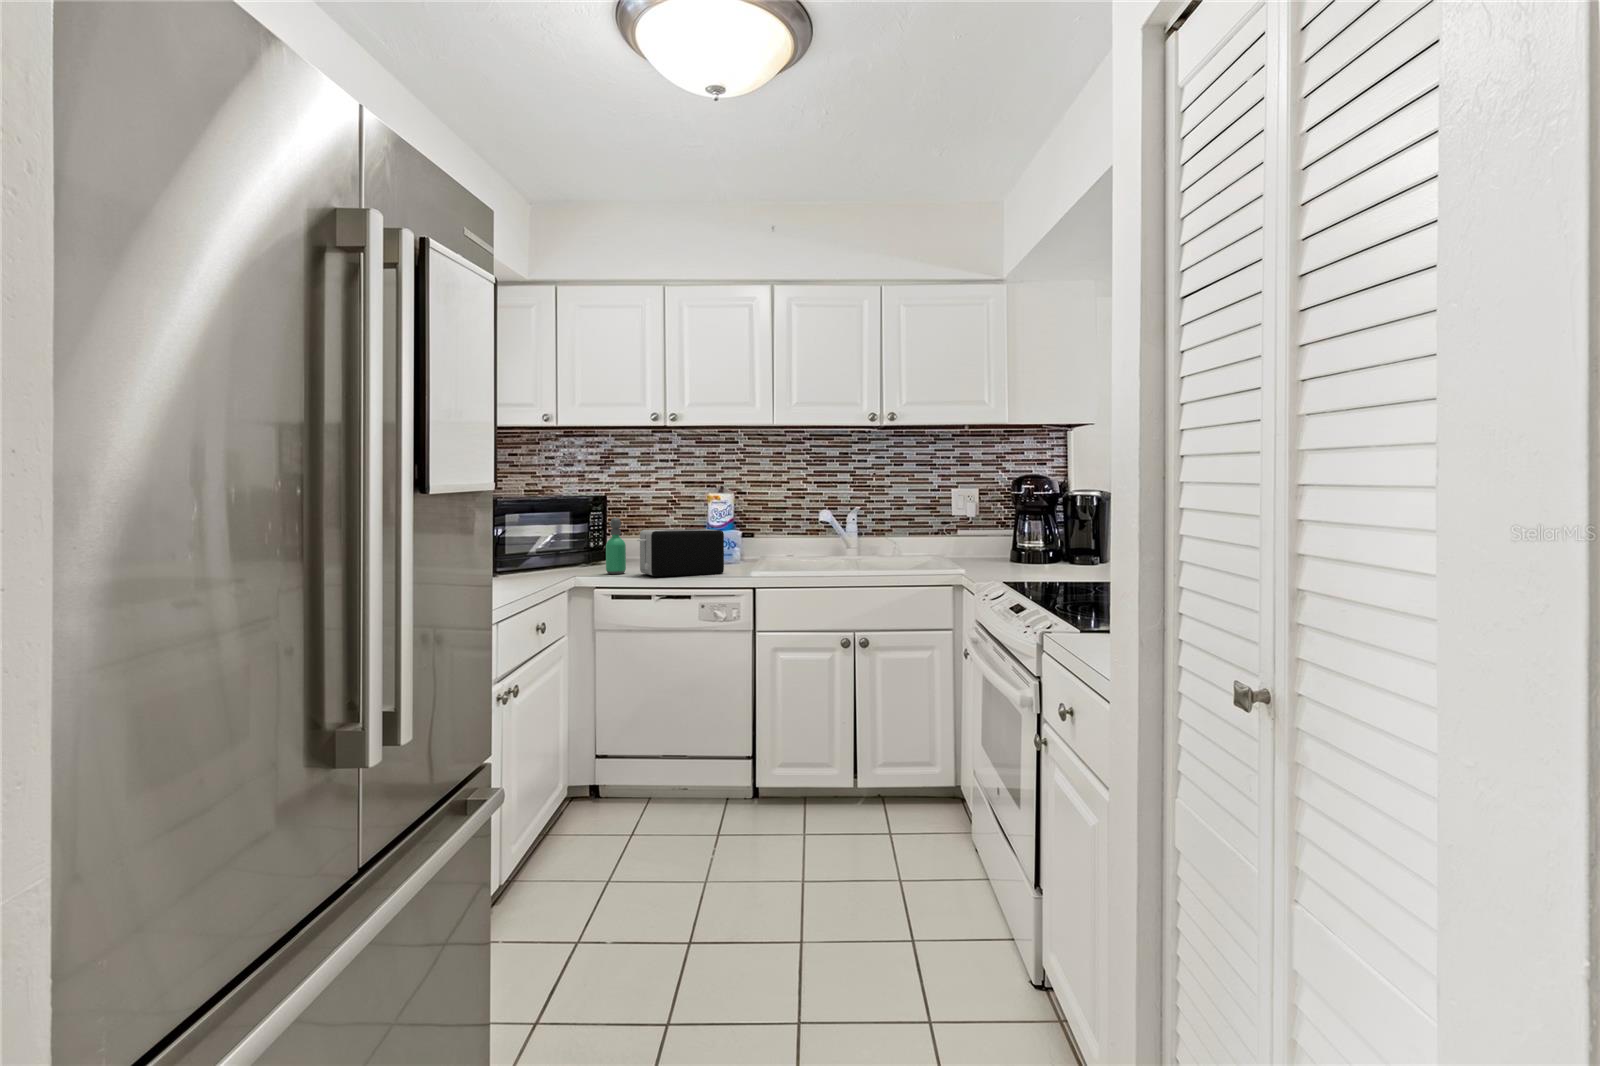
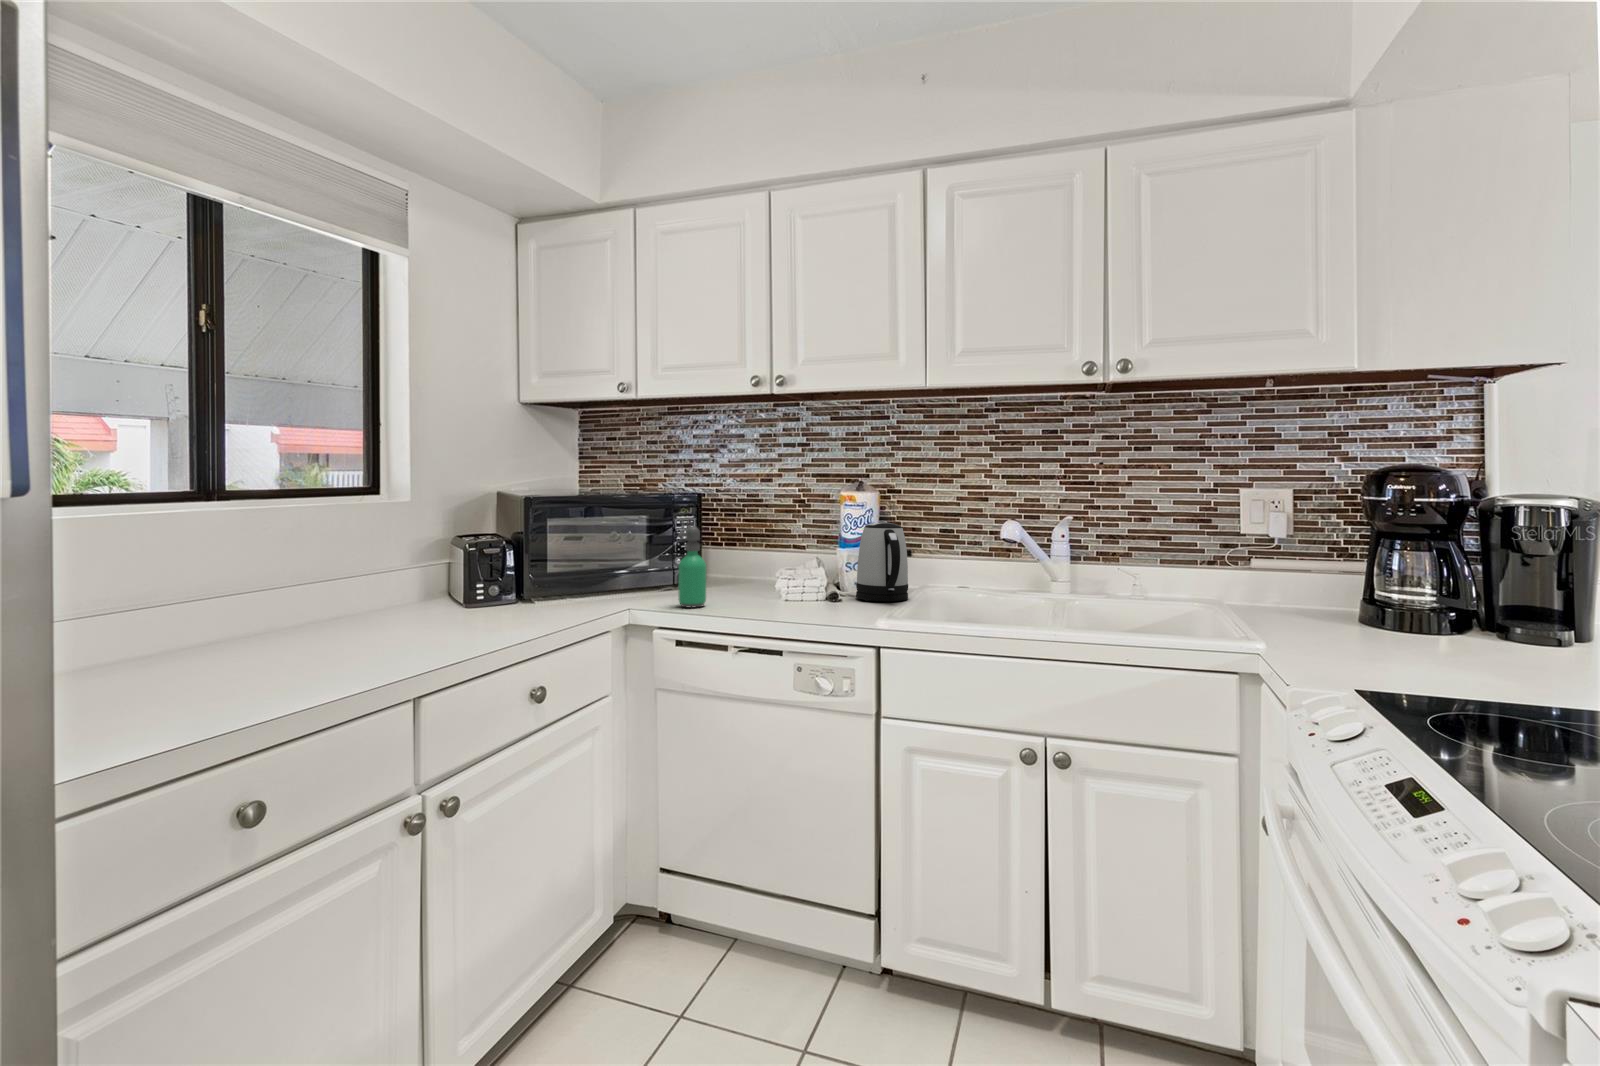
kettle: none [723,514,758,566] -> present [856,523,908,601]
toaster: present [637,529,724,576] -> none [706,546,836,620]

